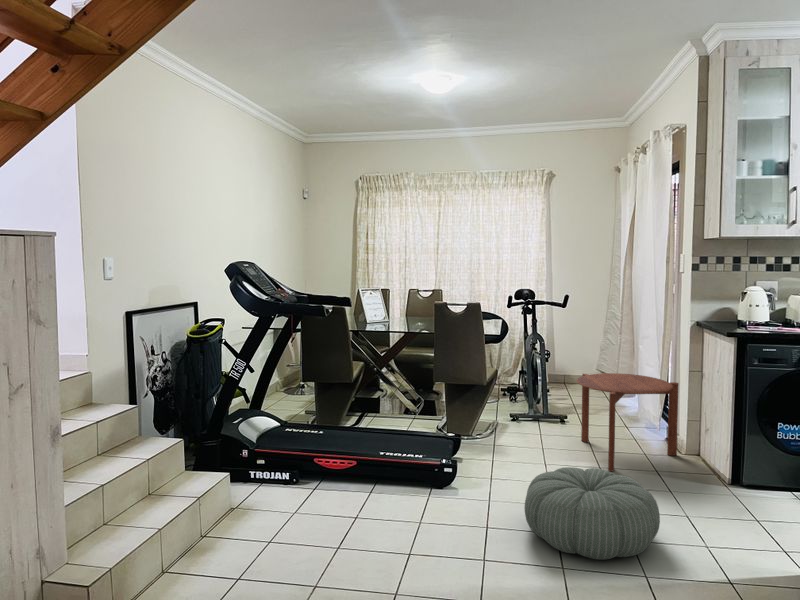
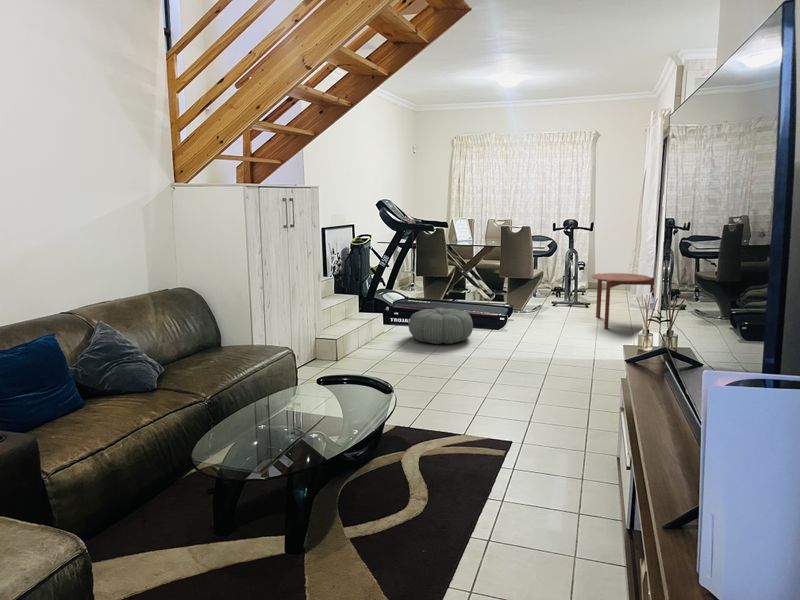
pouf: present [525,467,660,560] -> present [409,308,473,344]

